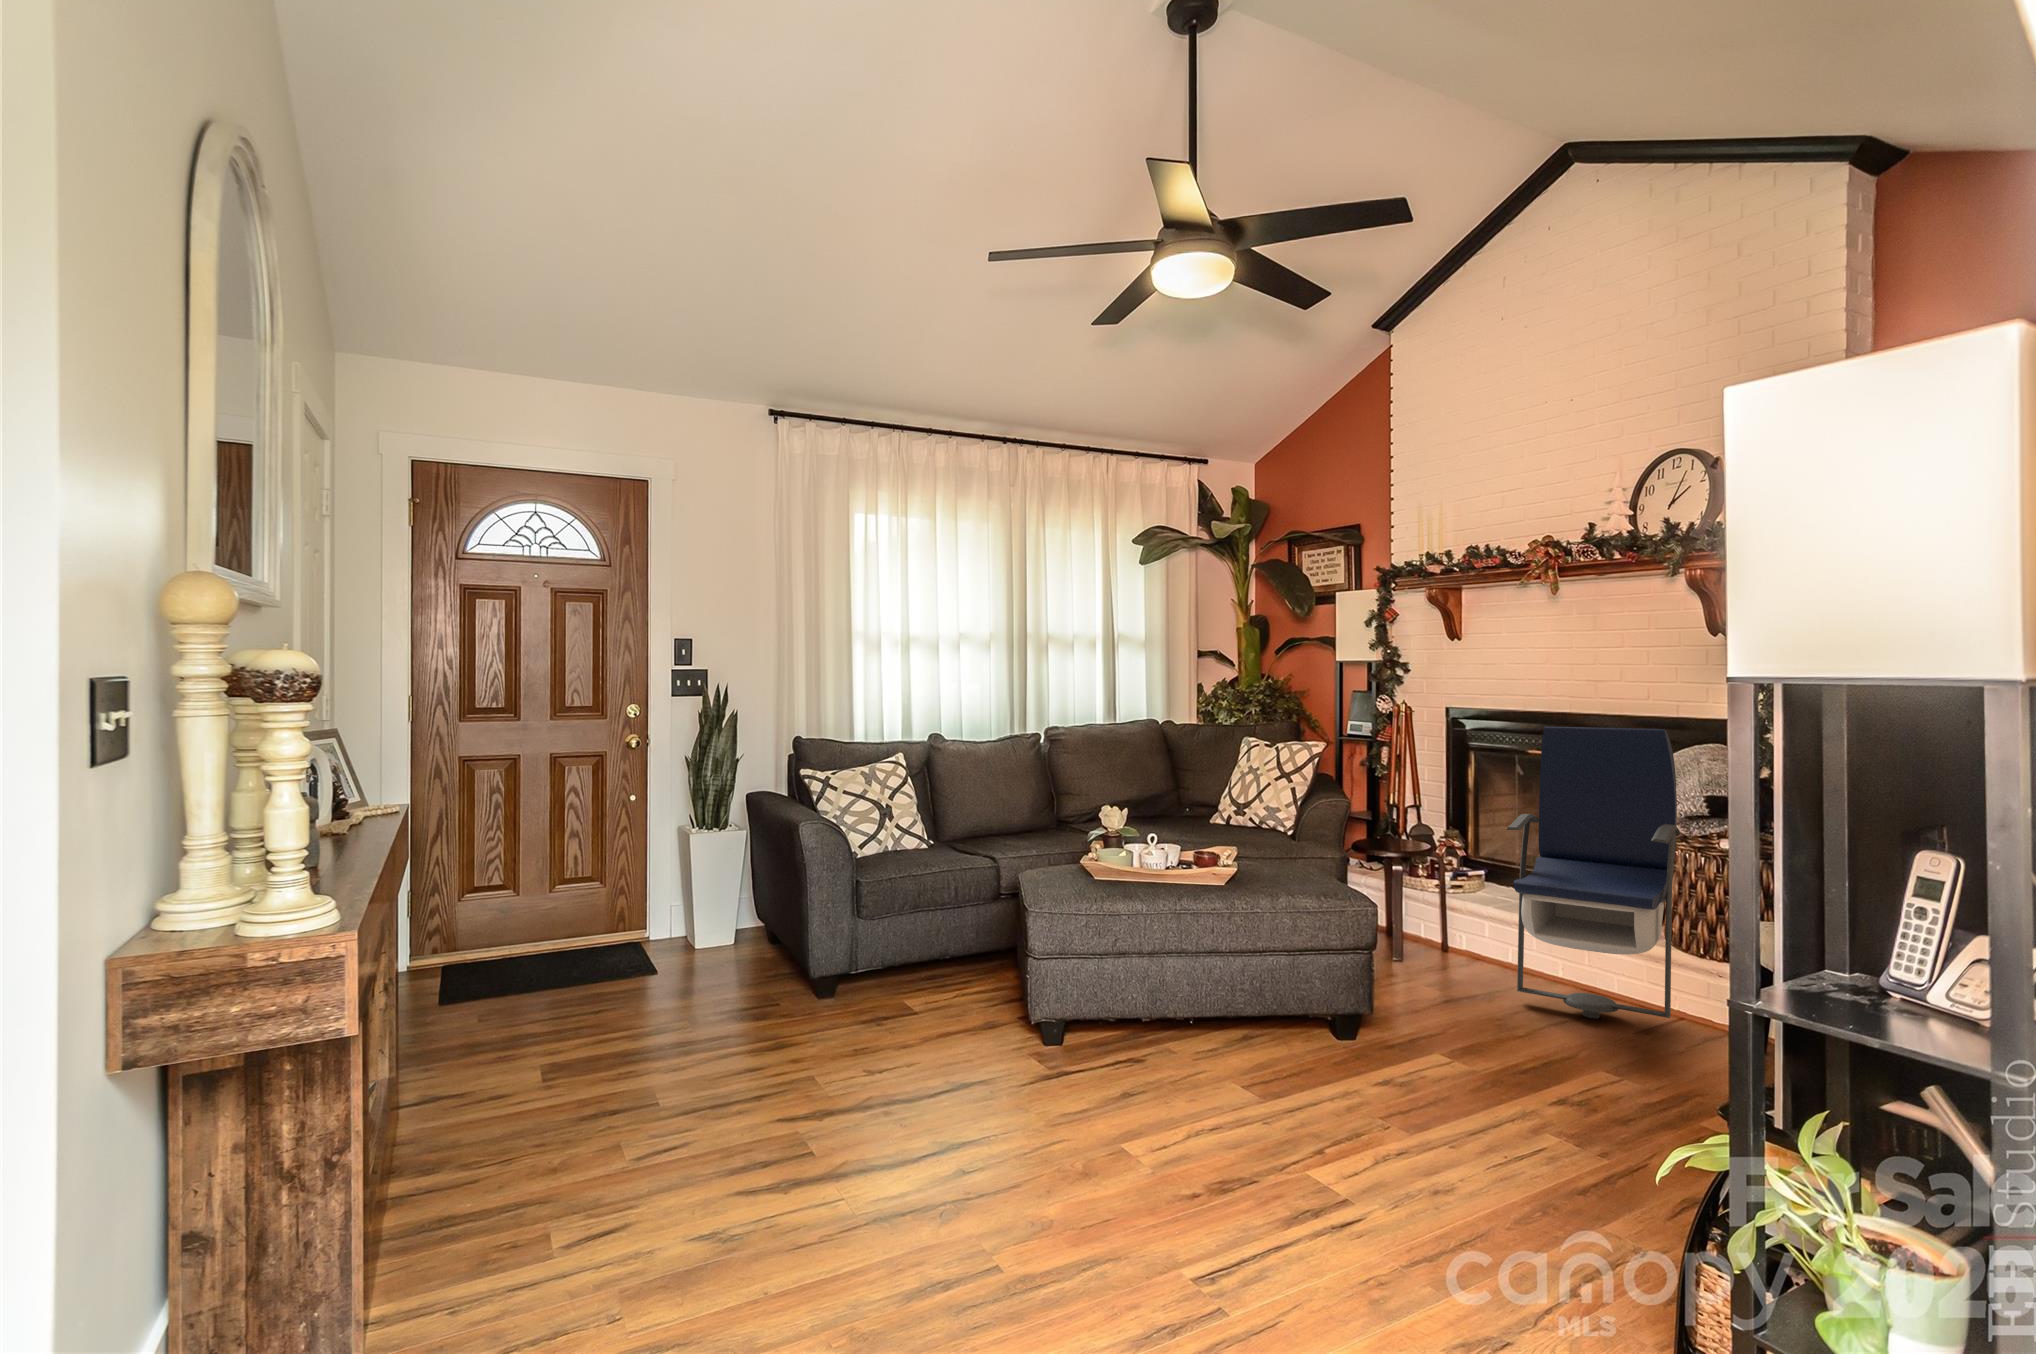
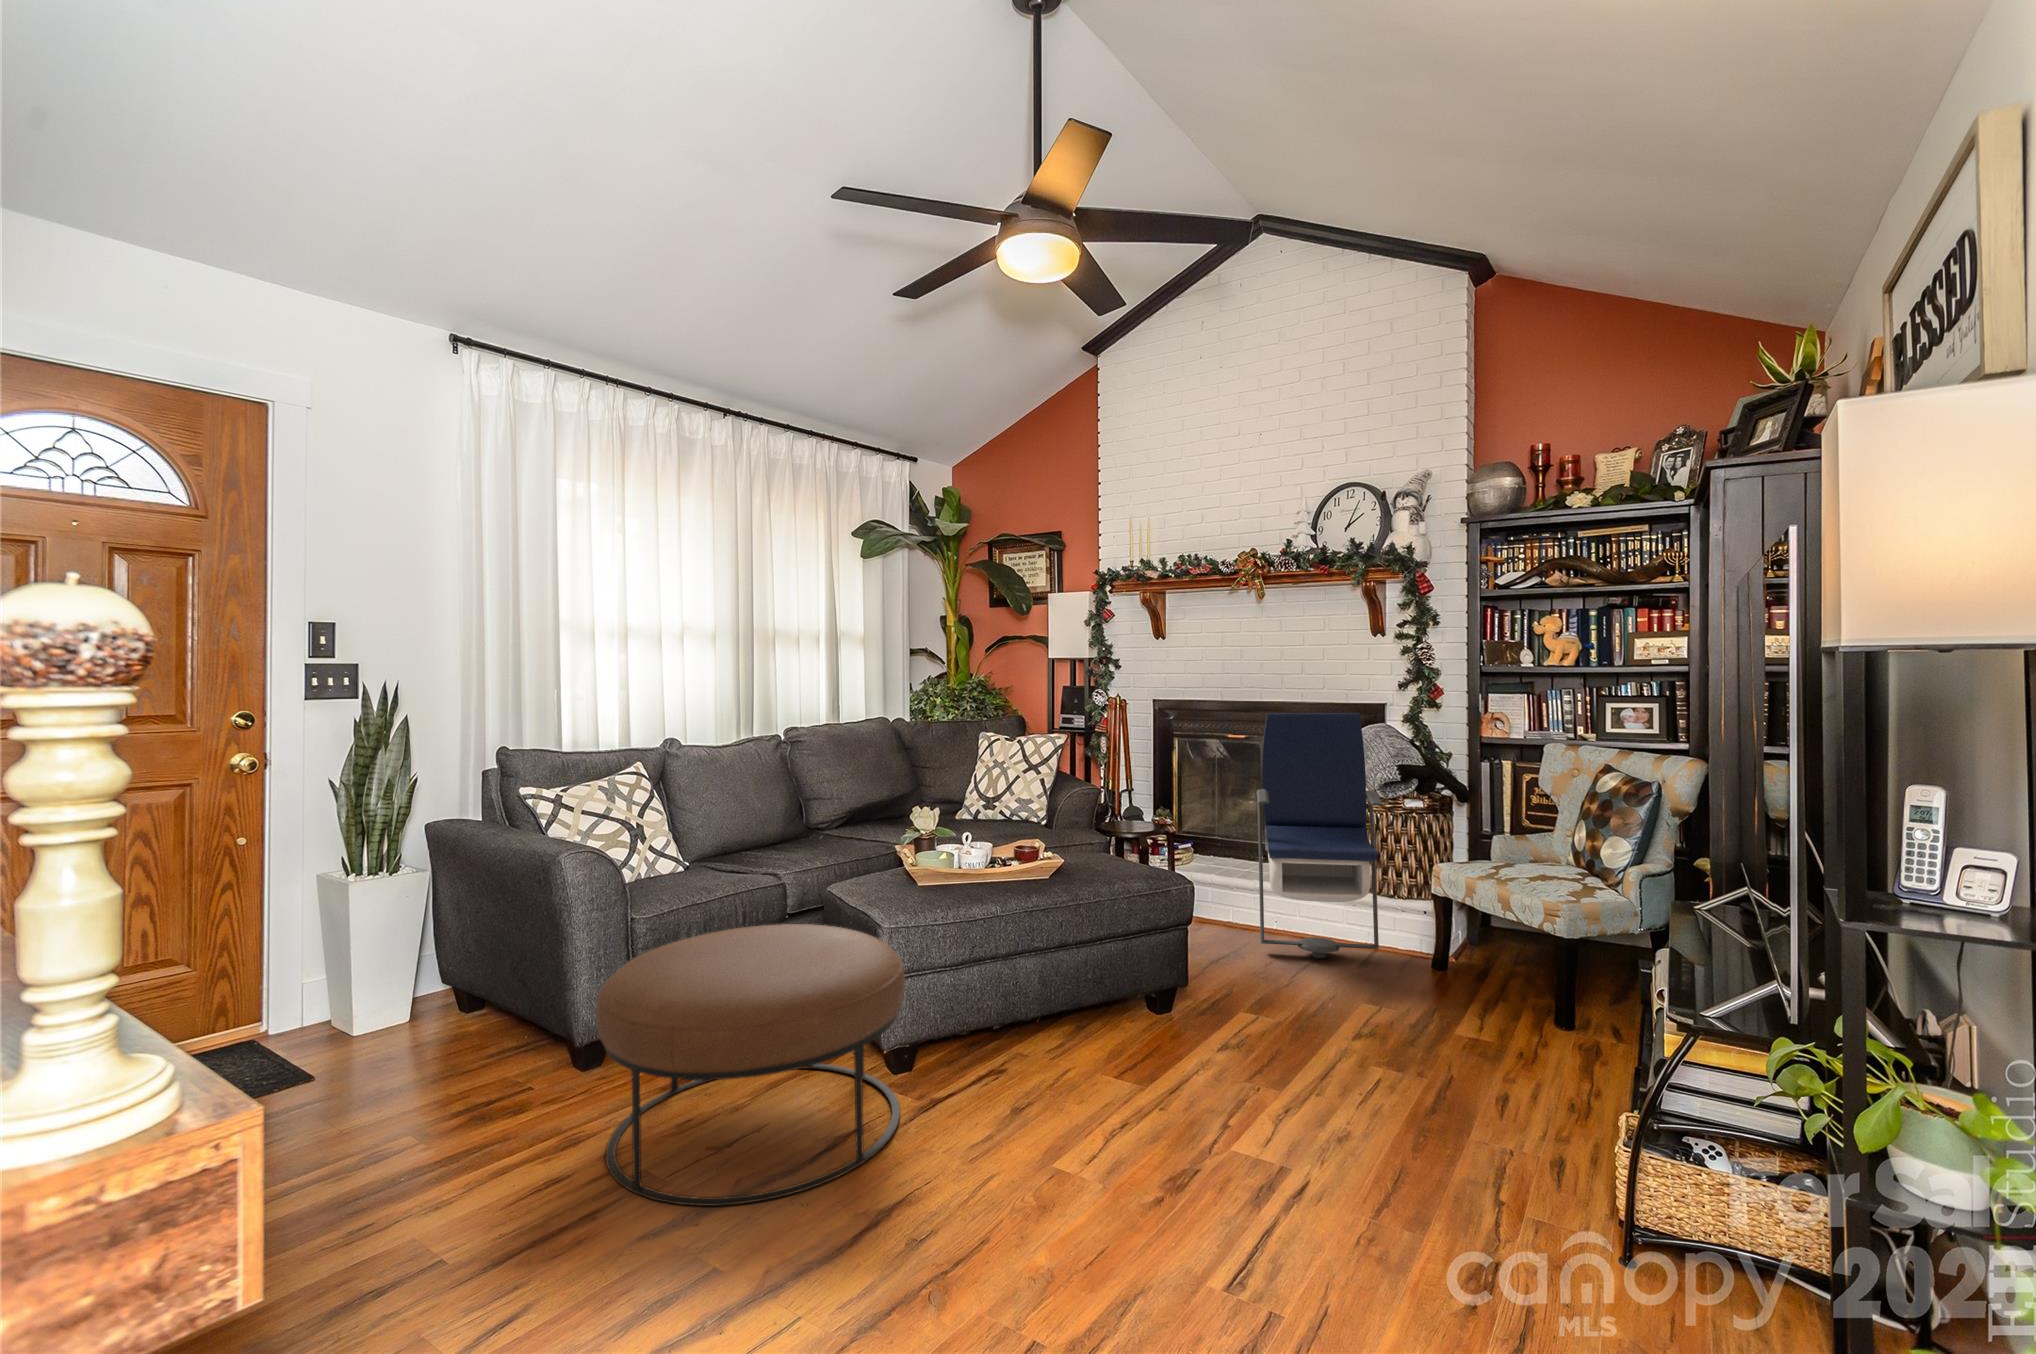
ottoman: none [785,899,1036,1116] -> present [596,924,905,1206]

